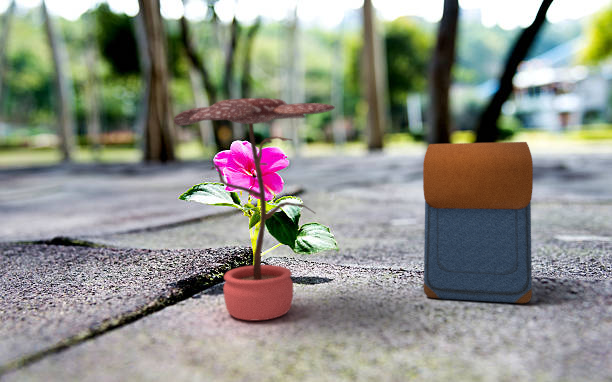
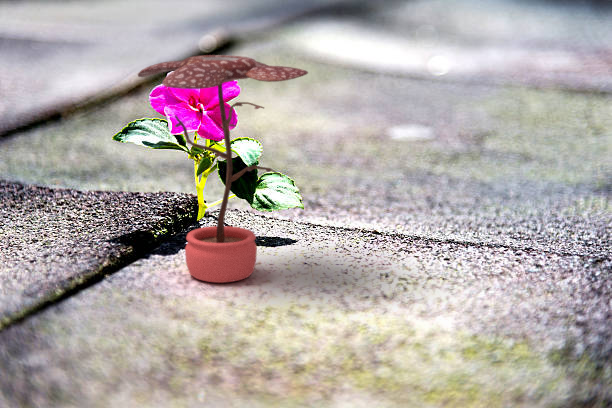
backpack: present [423,142,533,303] -> none [391,102,508,274]

